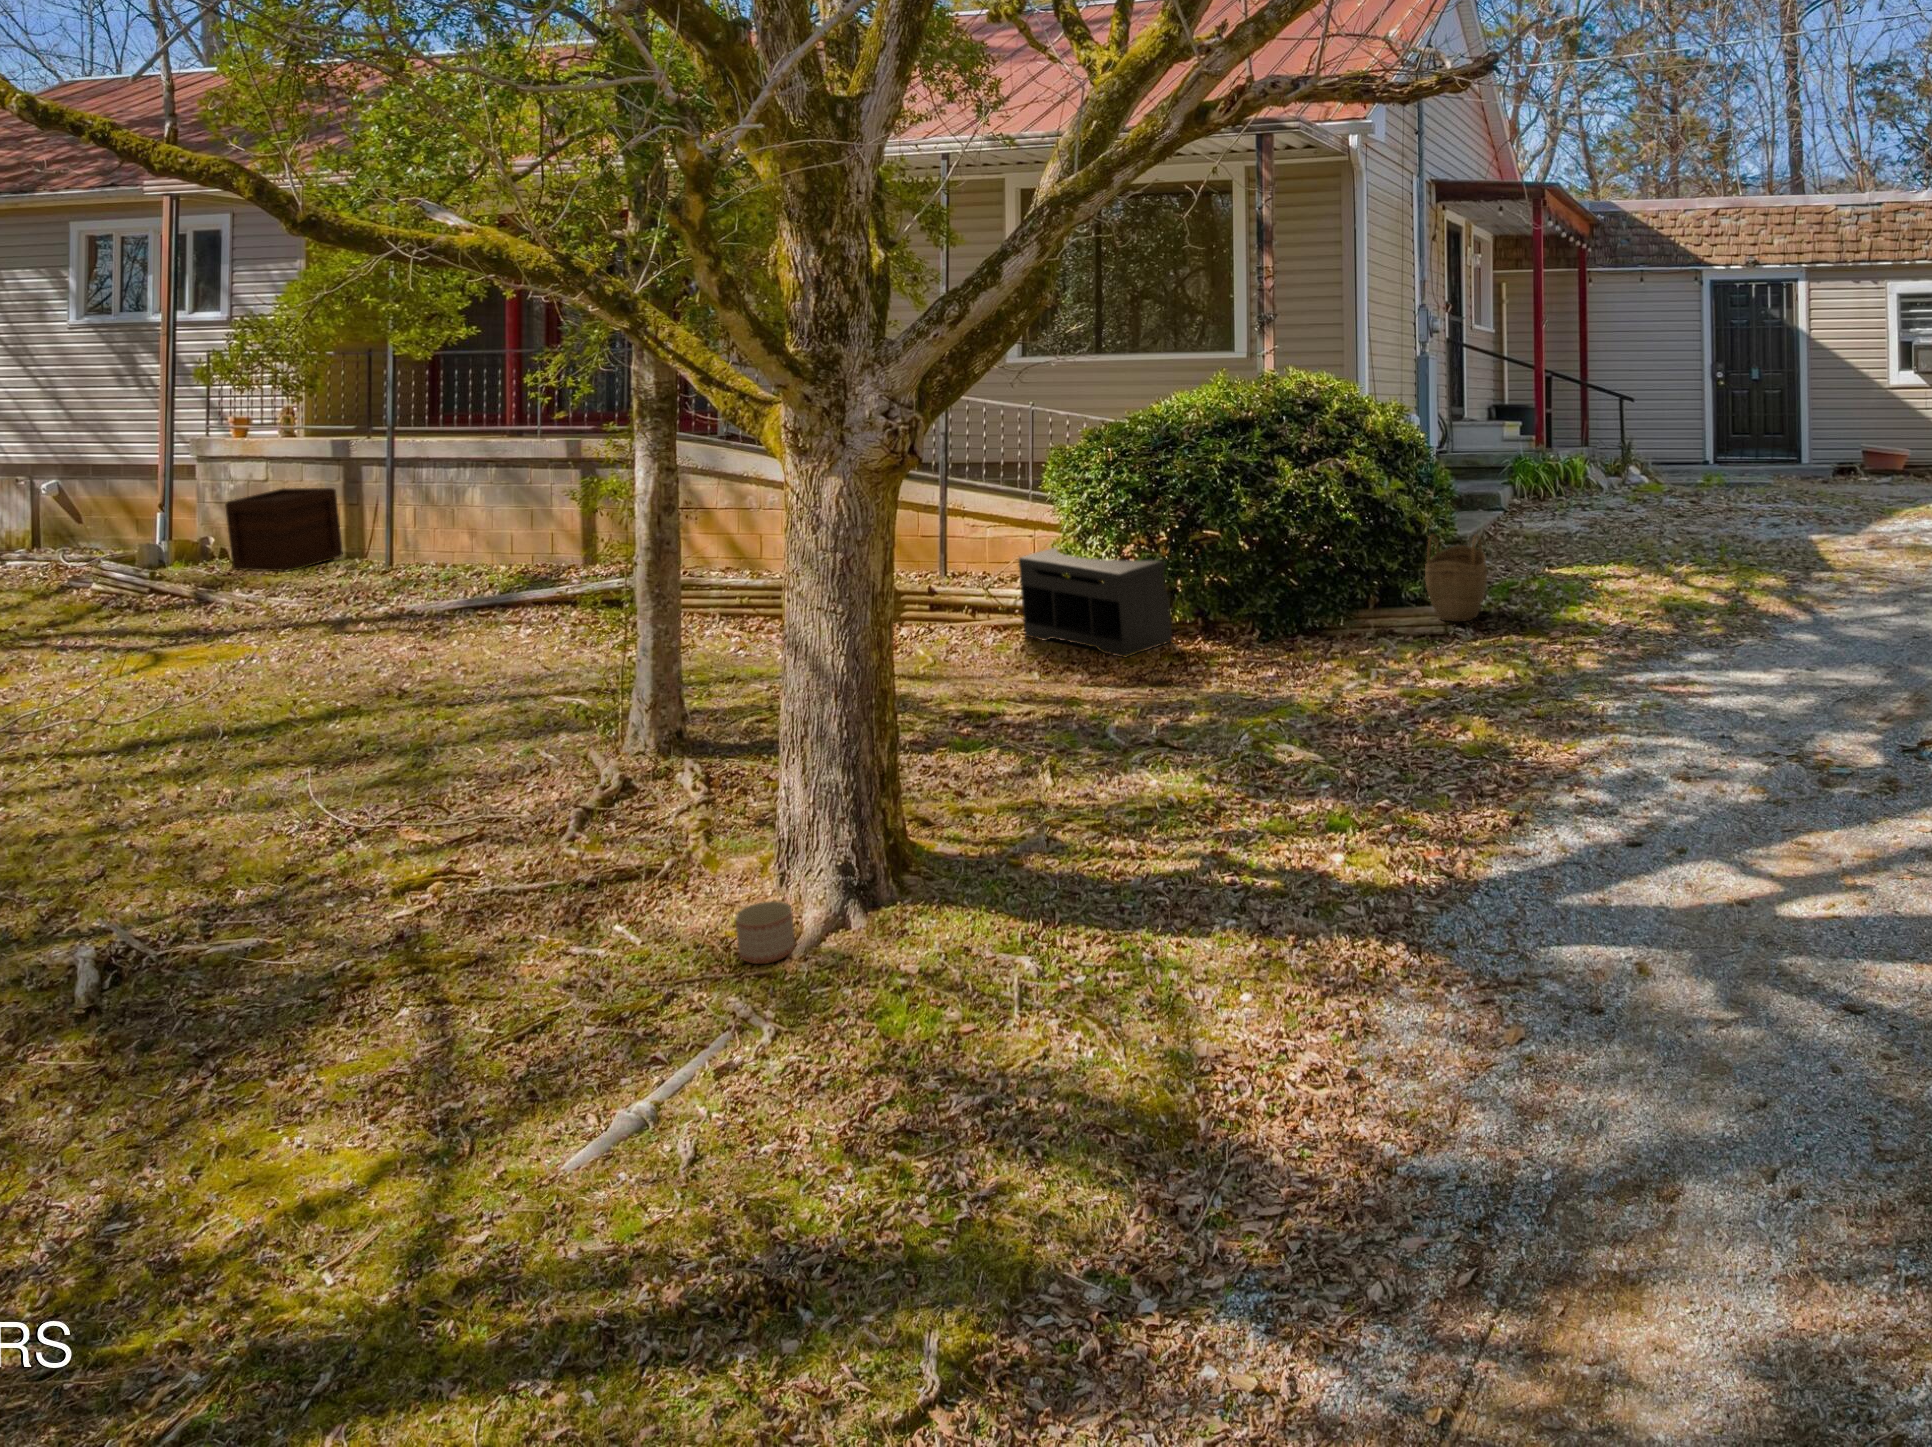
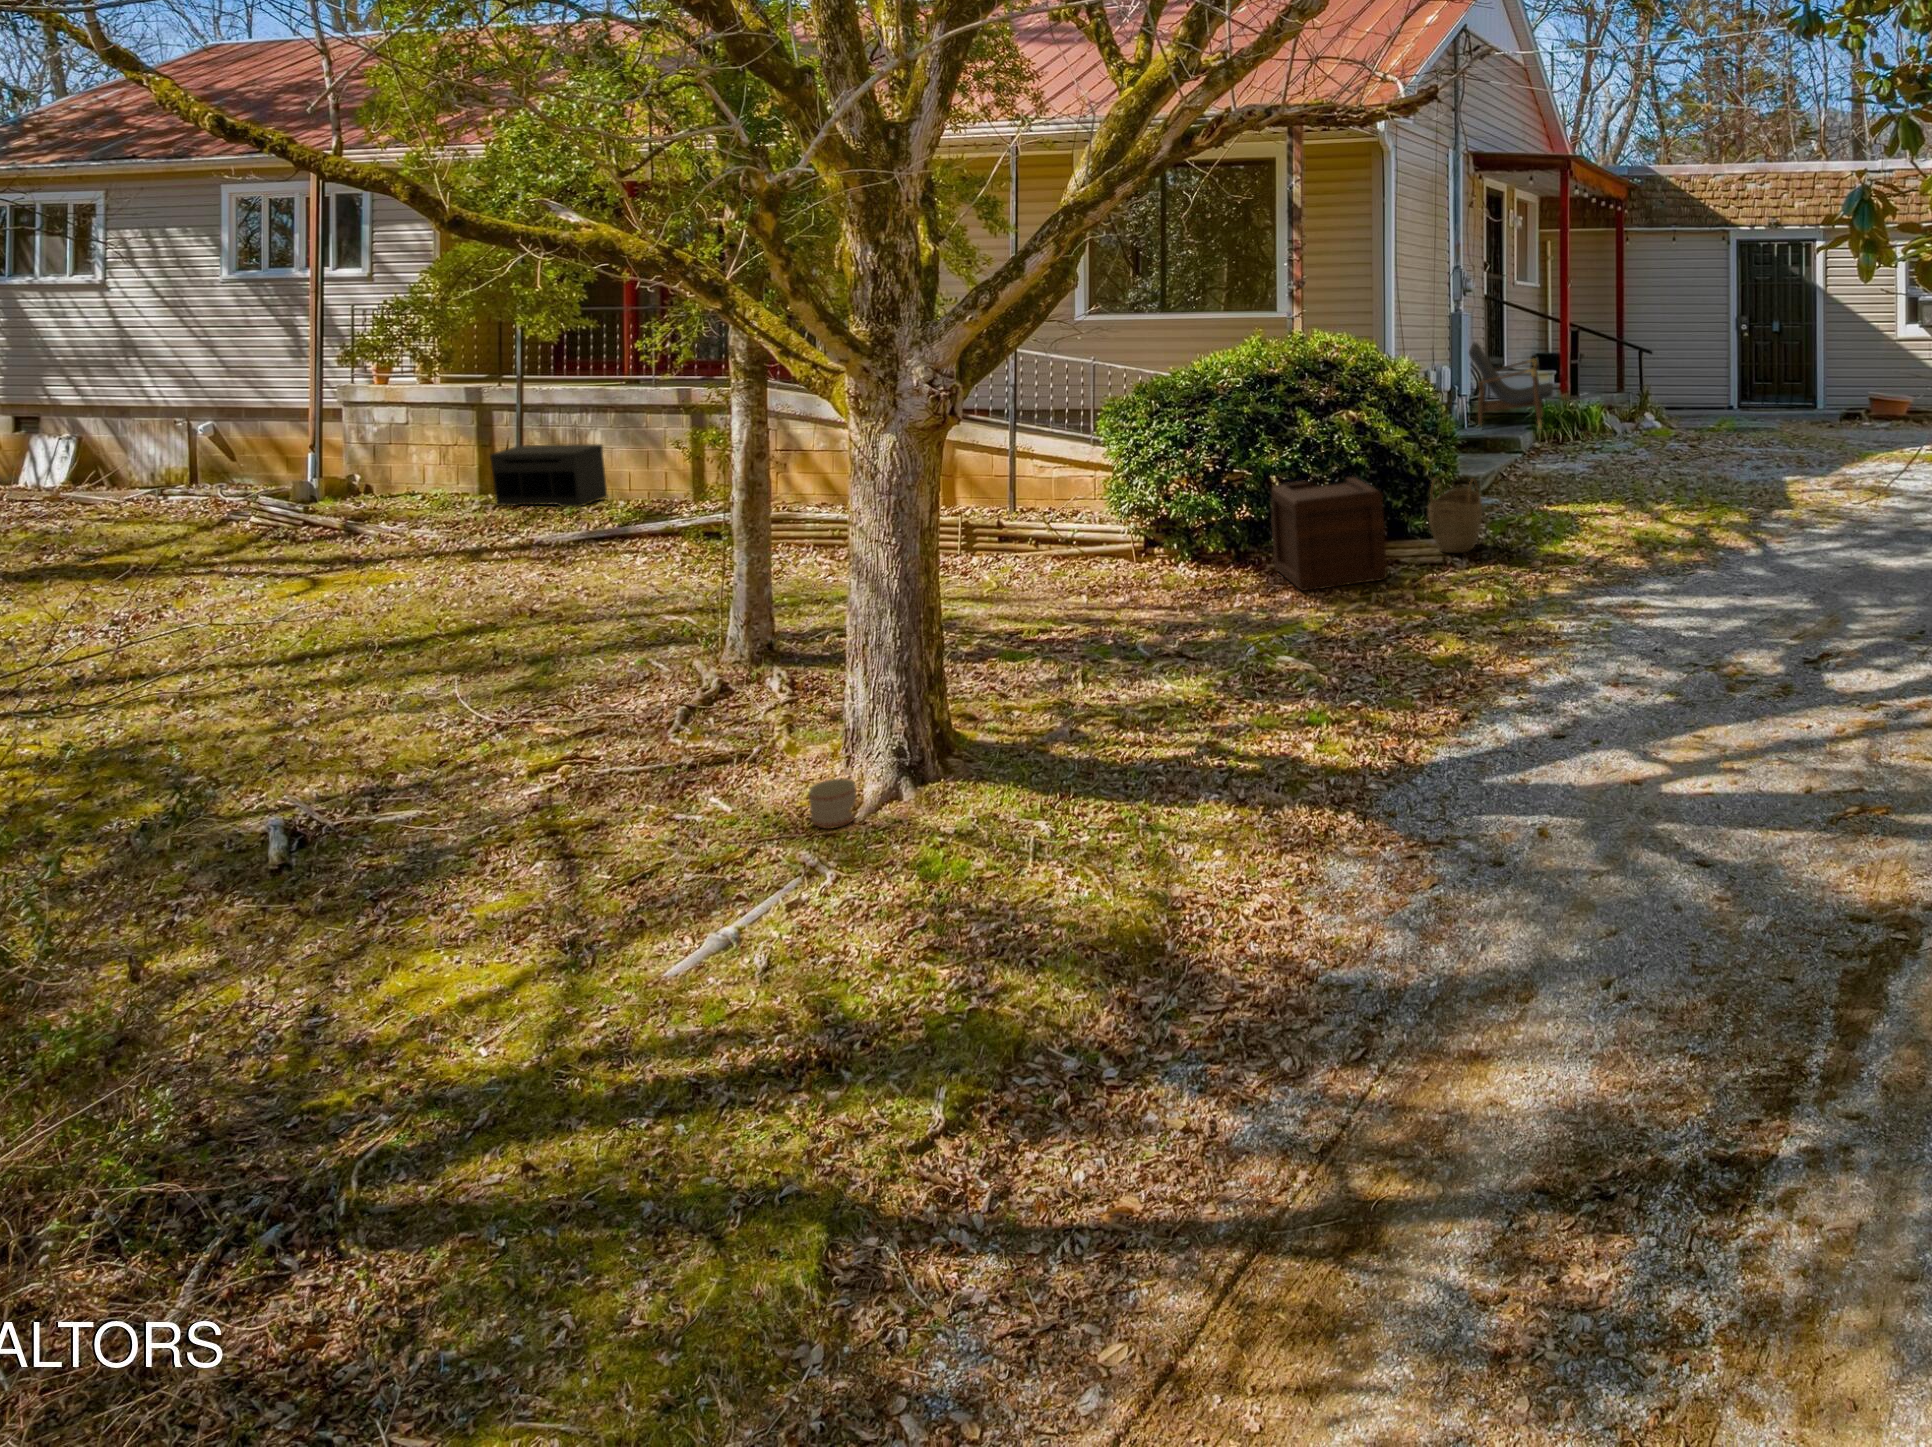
lounge chair: none [1442,383,1538,481] -> present [1469,343,1553,429]
wooden crate: present [225,488,343,572] -> present [1271,477,1387,591]
bench: present [1019,547,1172,658] -> present [490,444,607,507]

